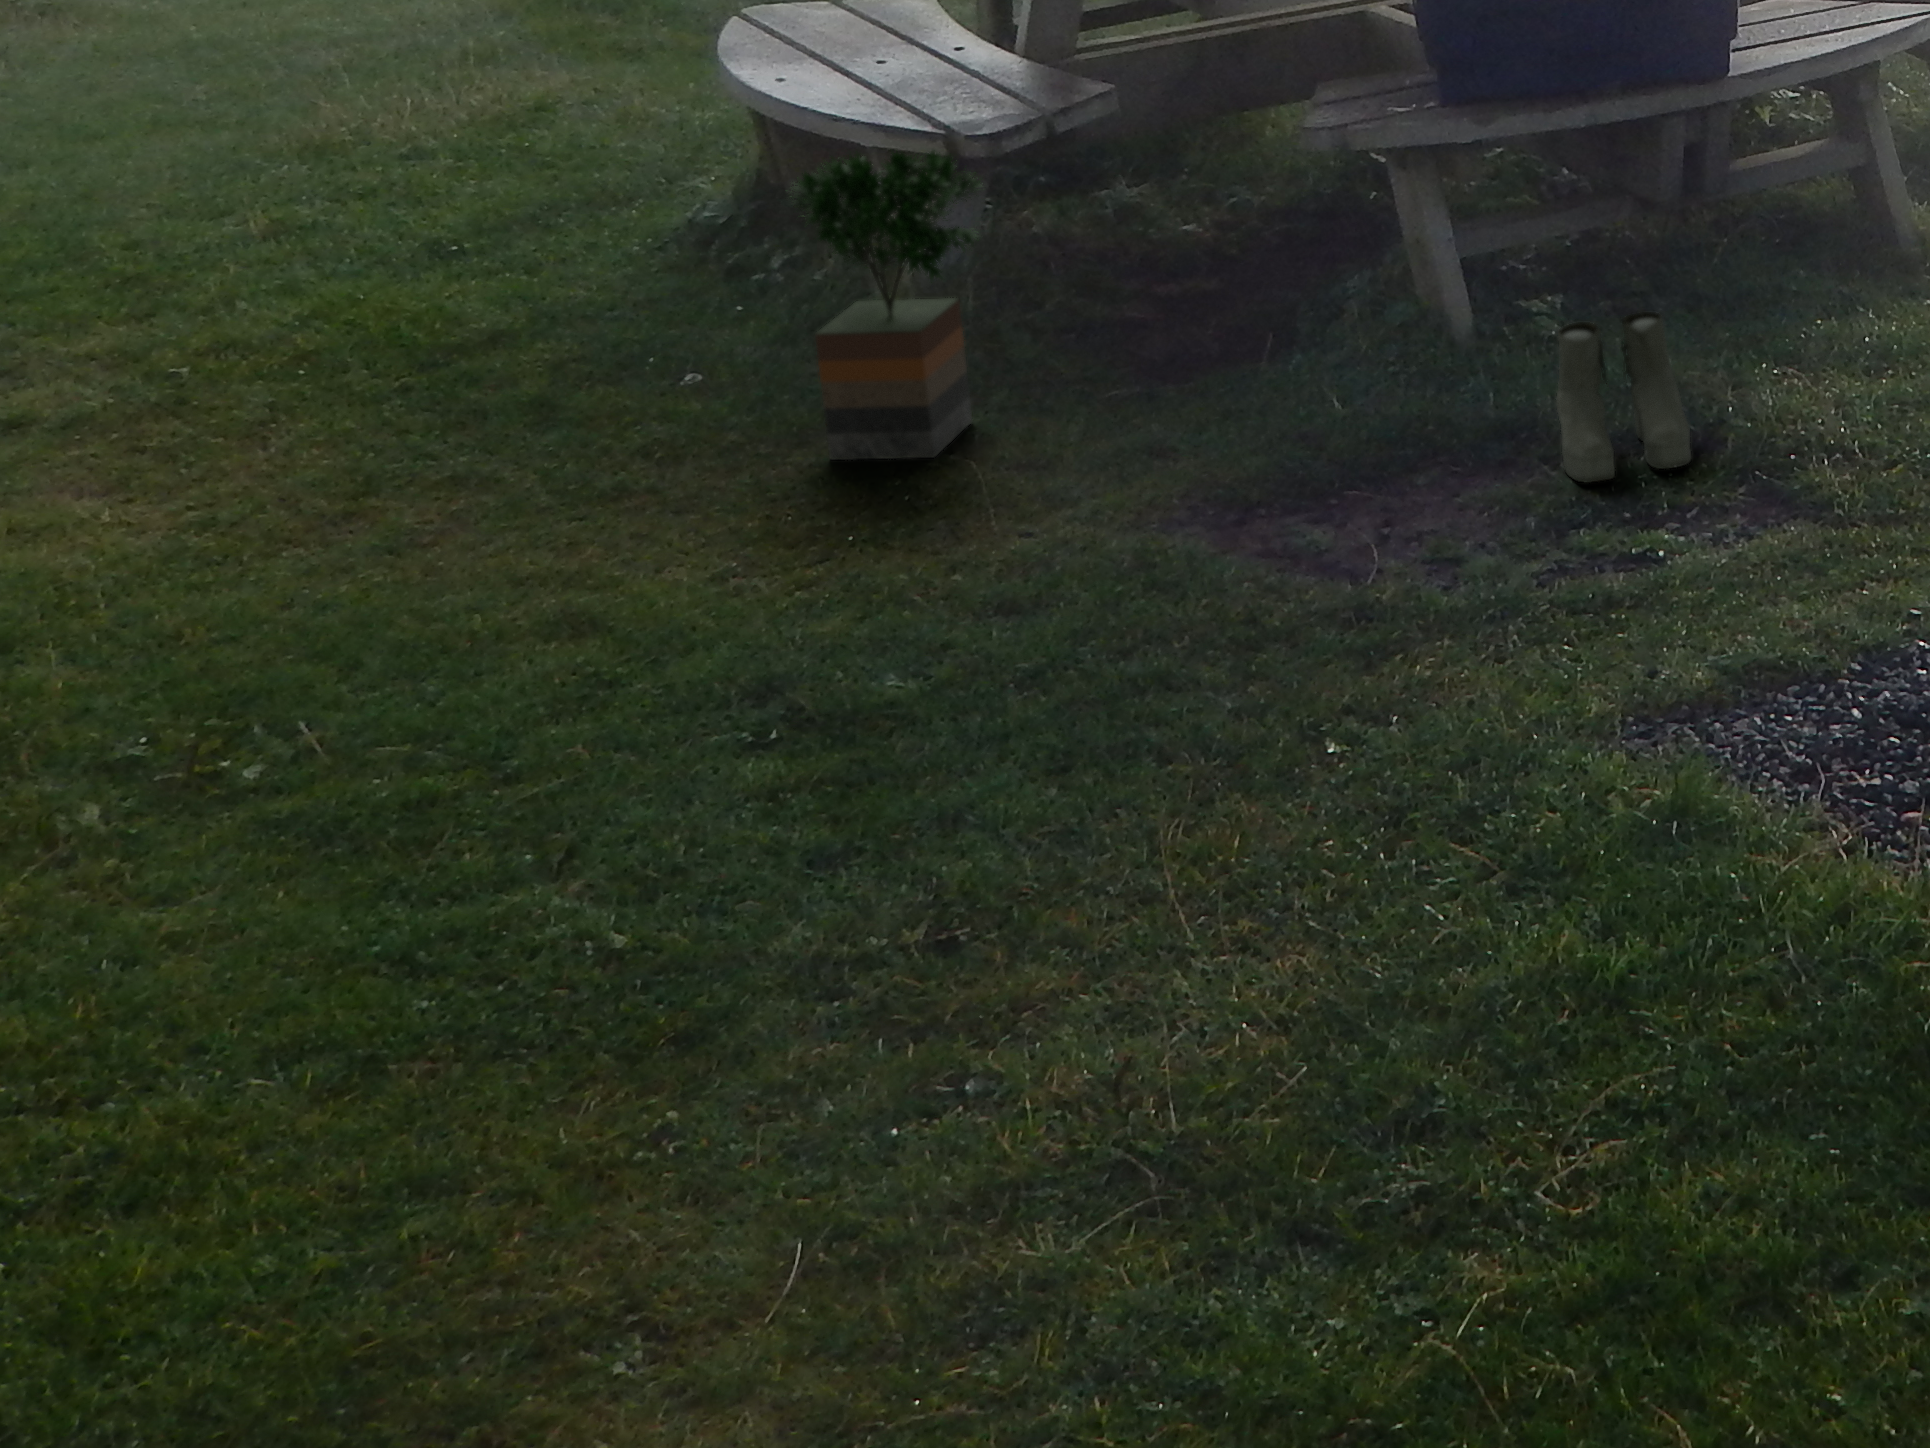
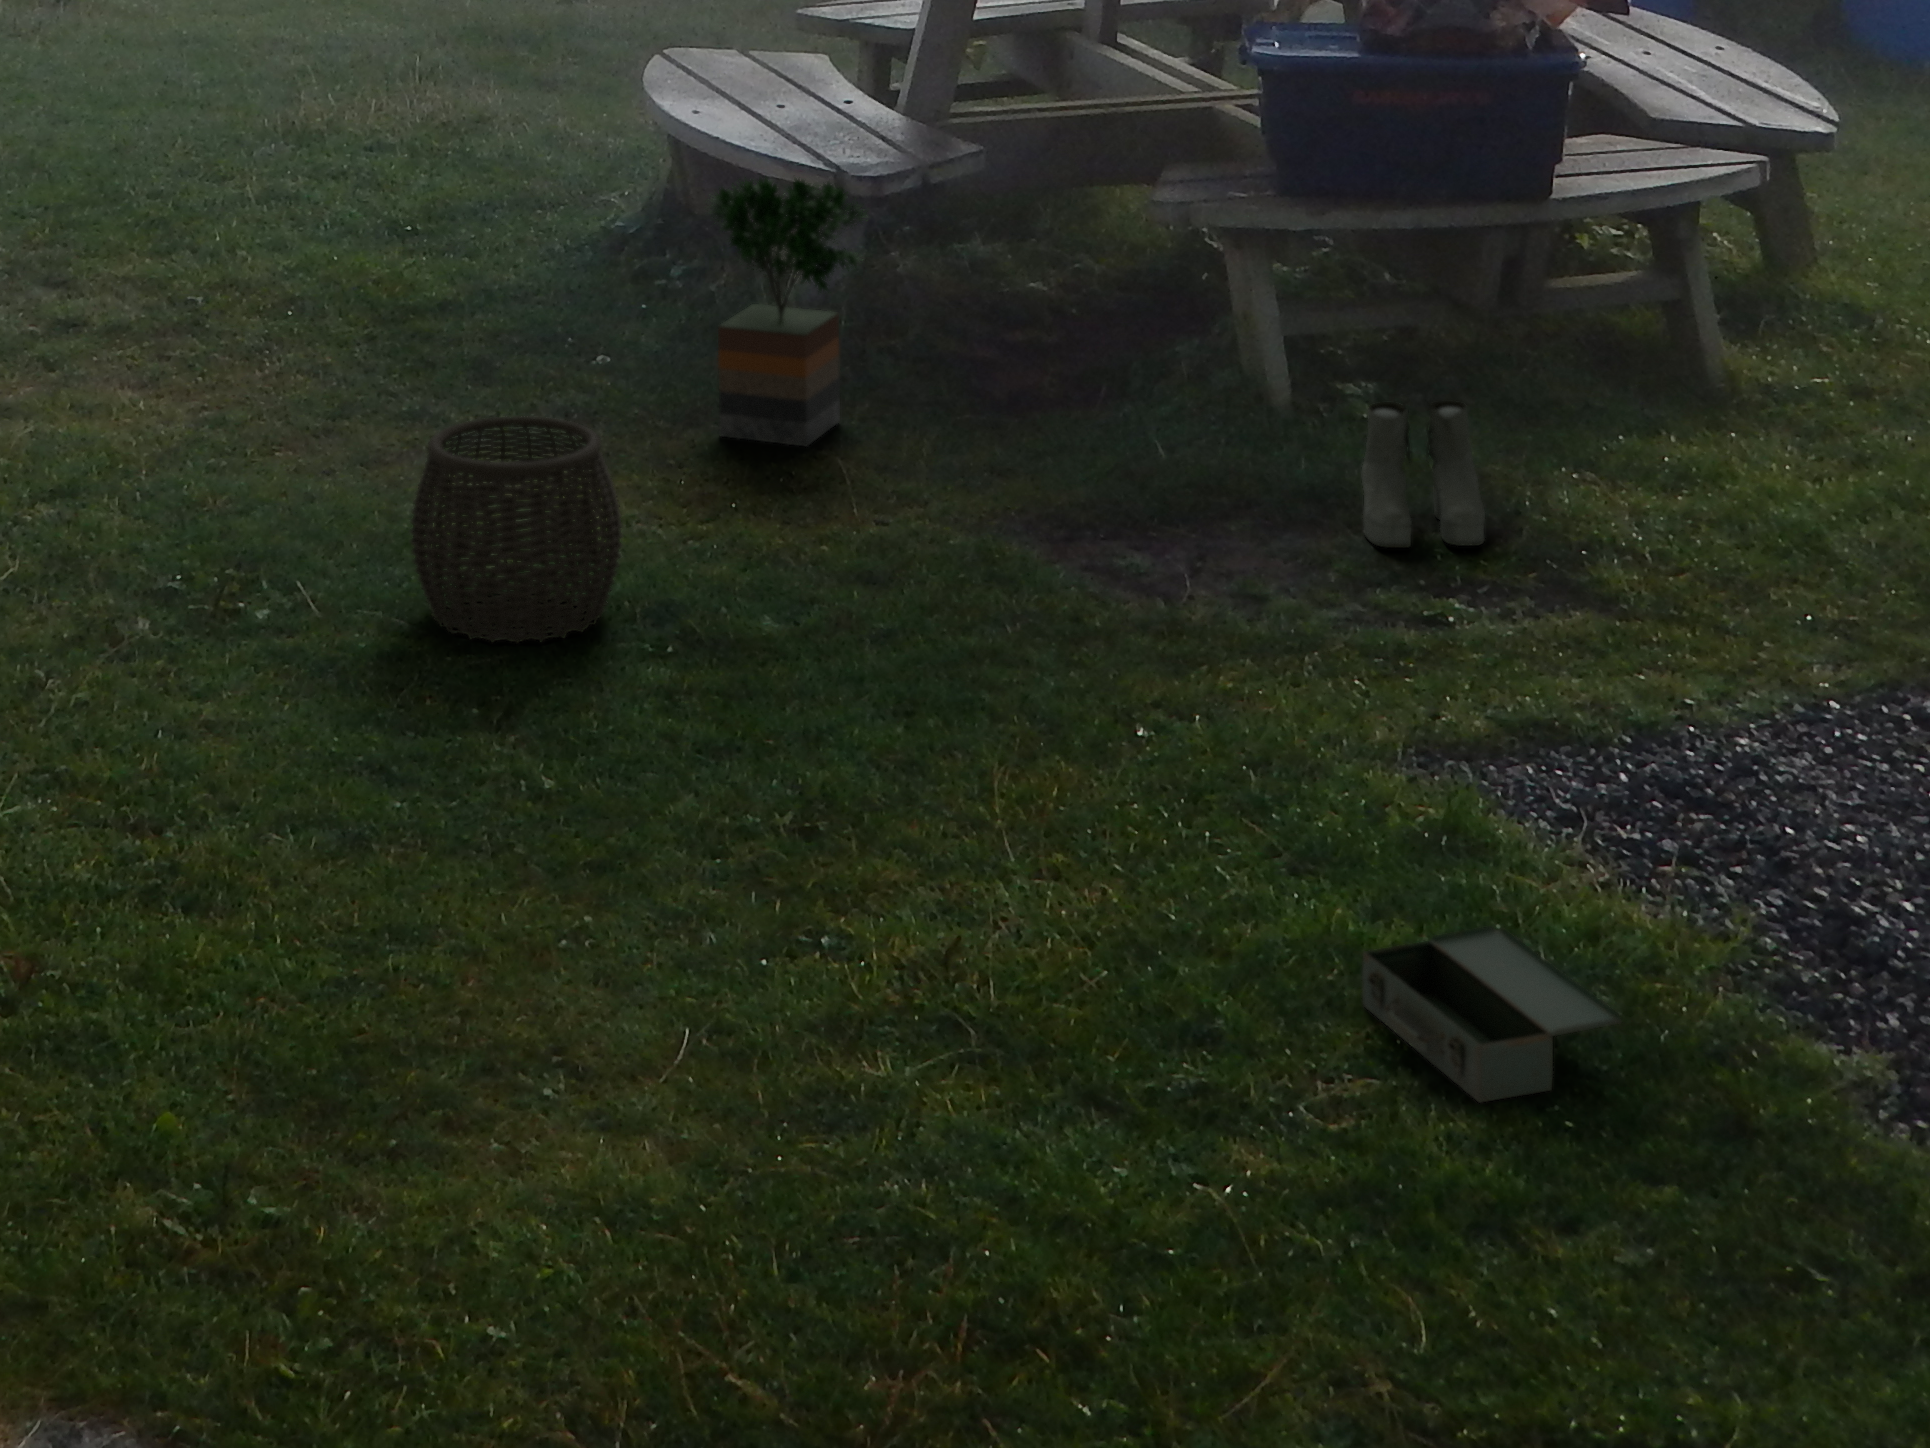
woven basket: none [425,485,703,771] -> present [410,416,623,643]
toolbox: none [1598,928,1885,1146] -> present [1362,926,1621,1102]

